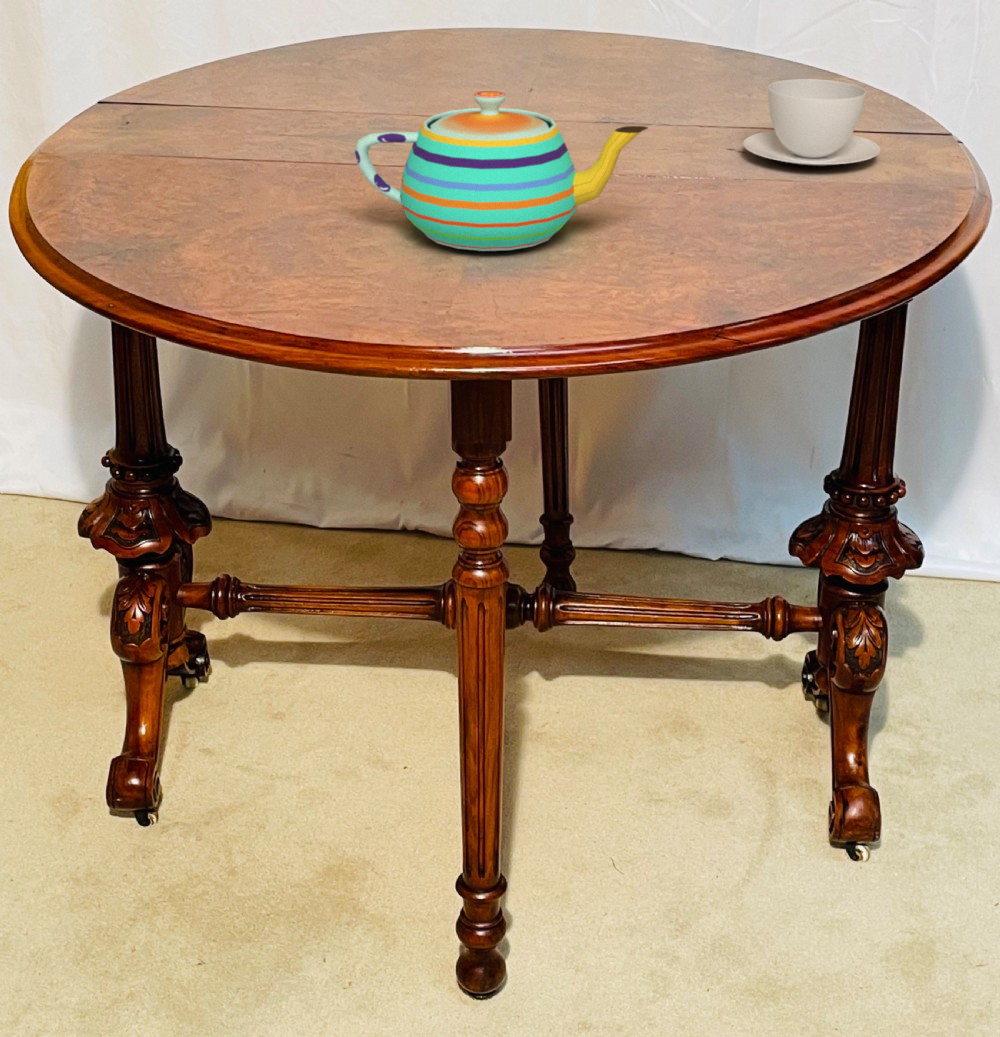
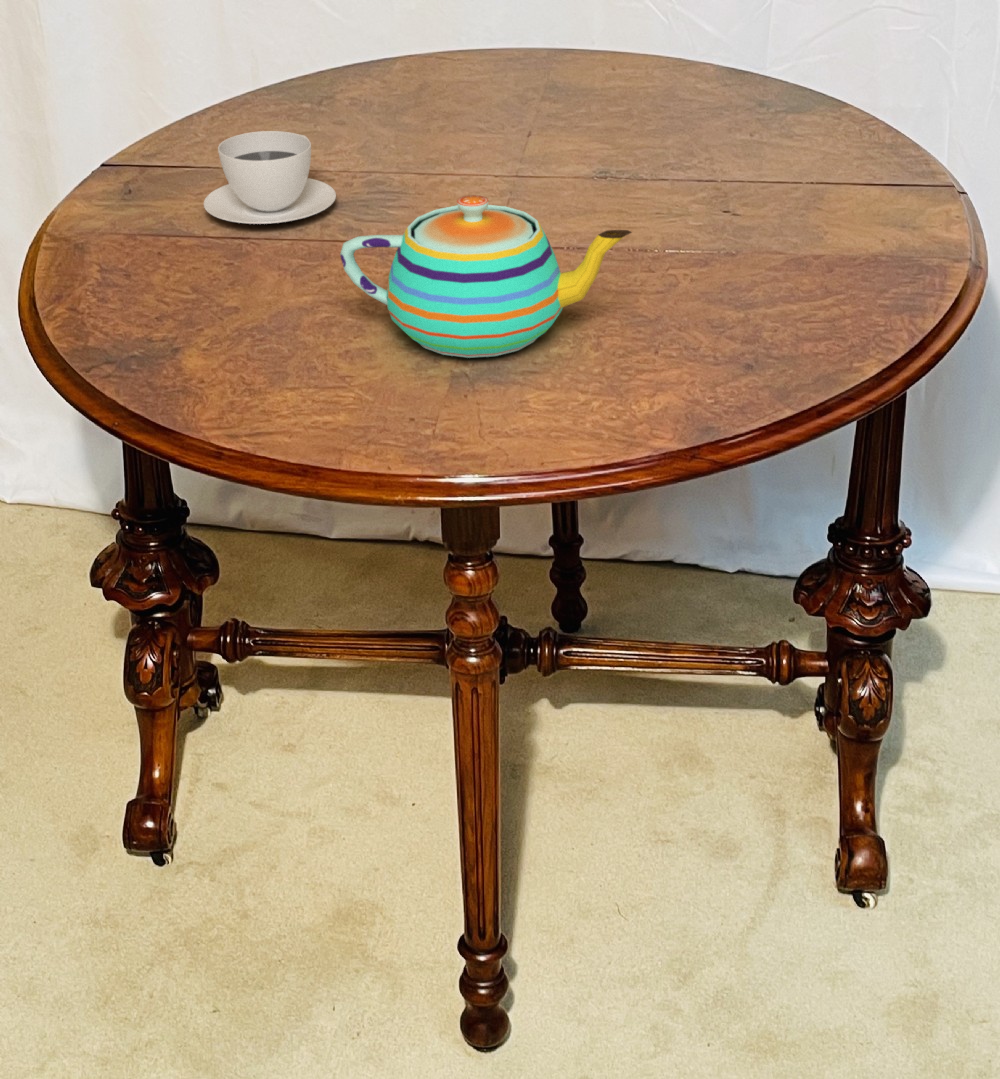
teacup: present [743,79,880,166] -> present [204,131,336,224]

